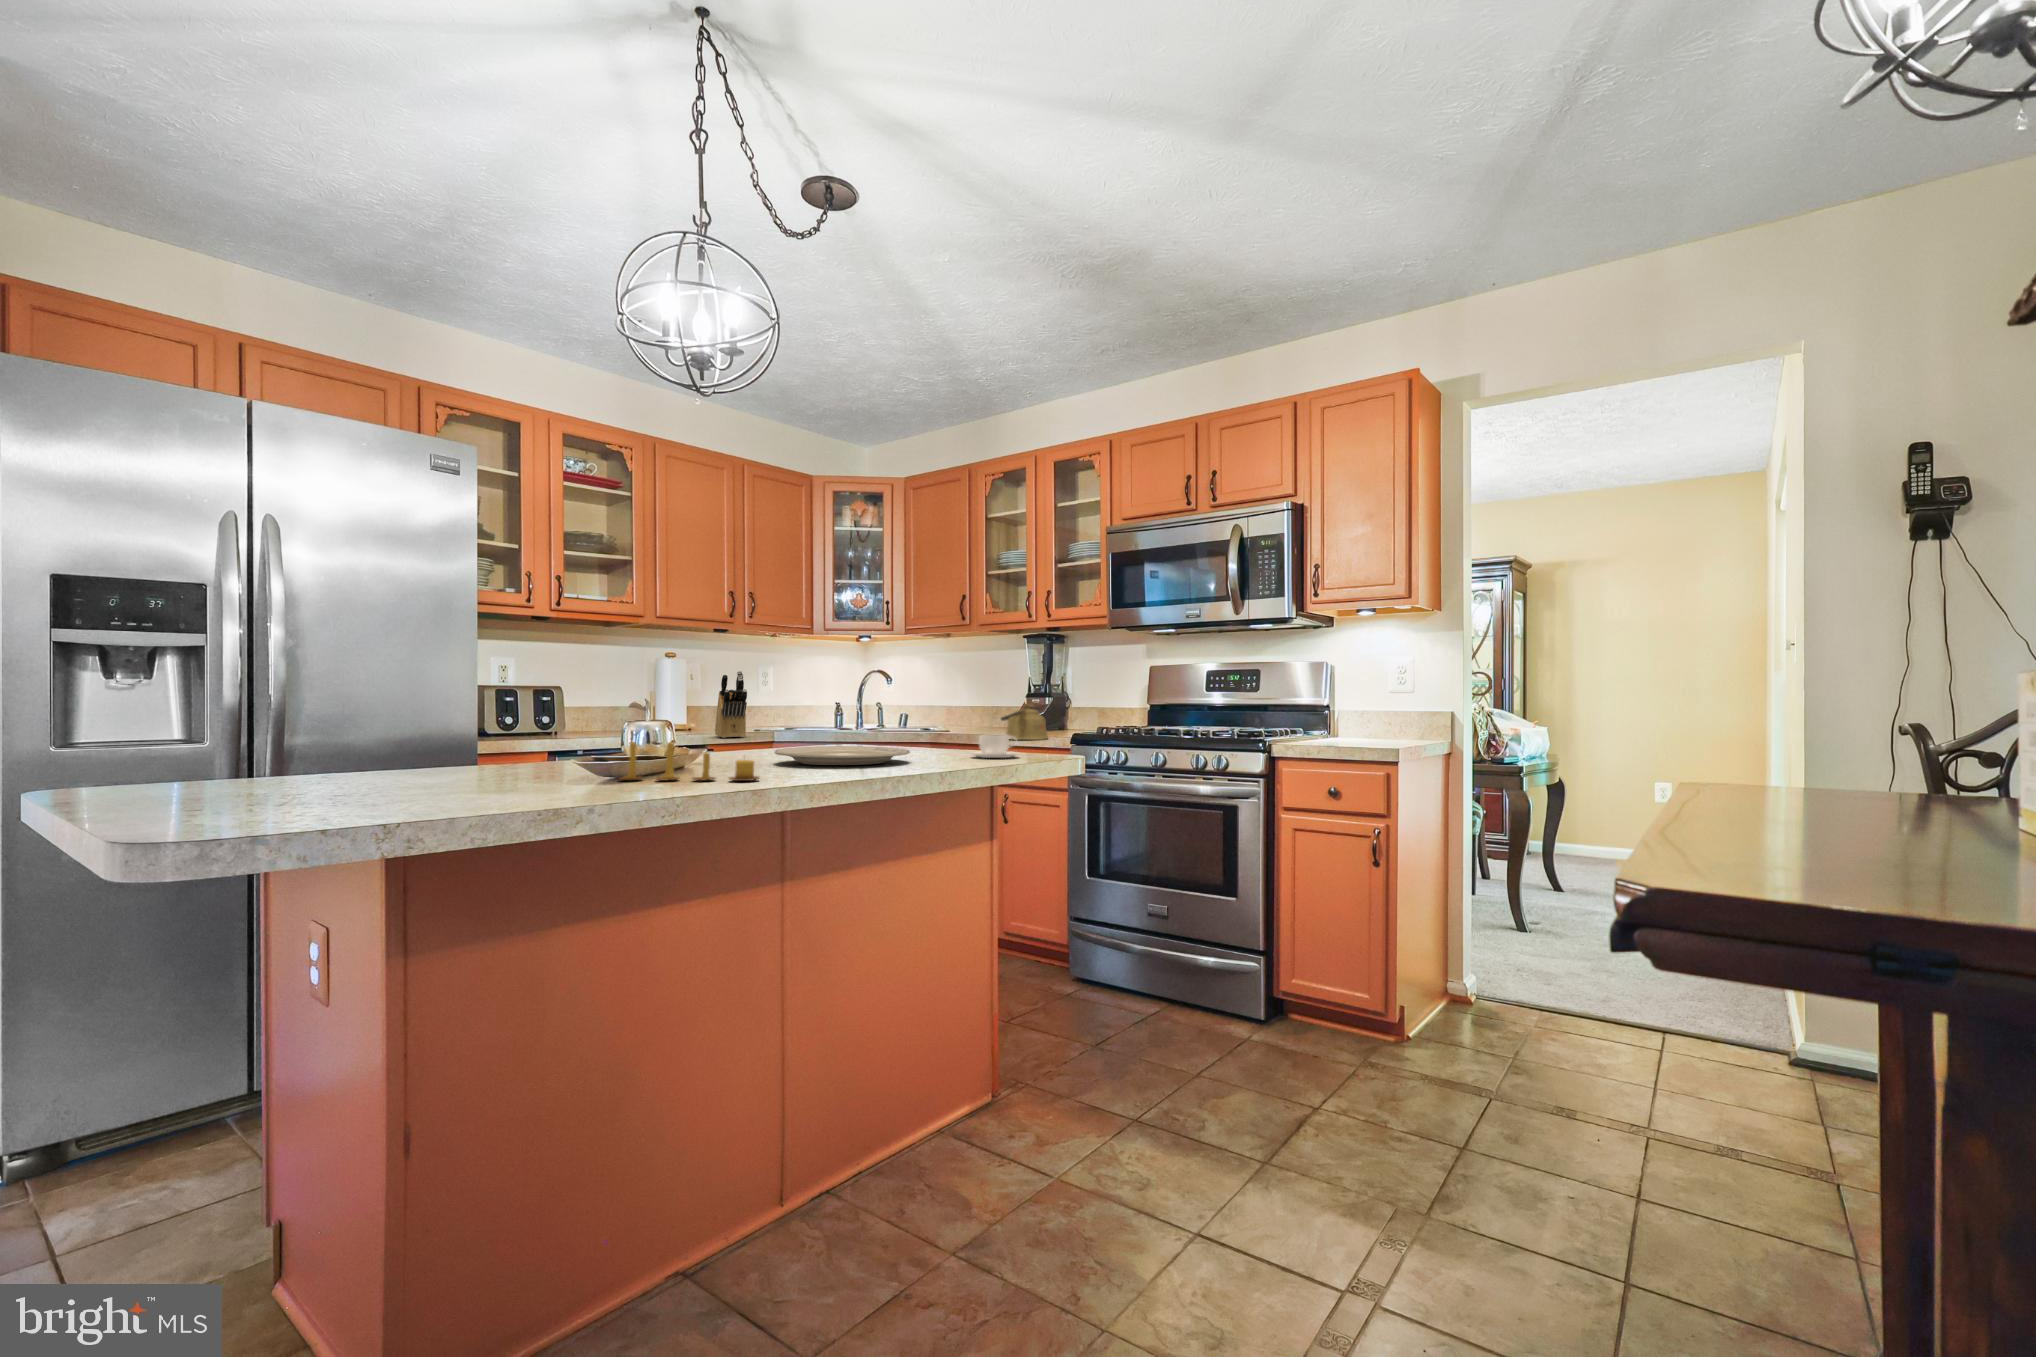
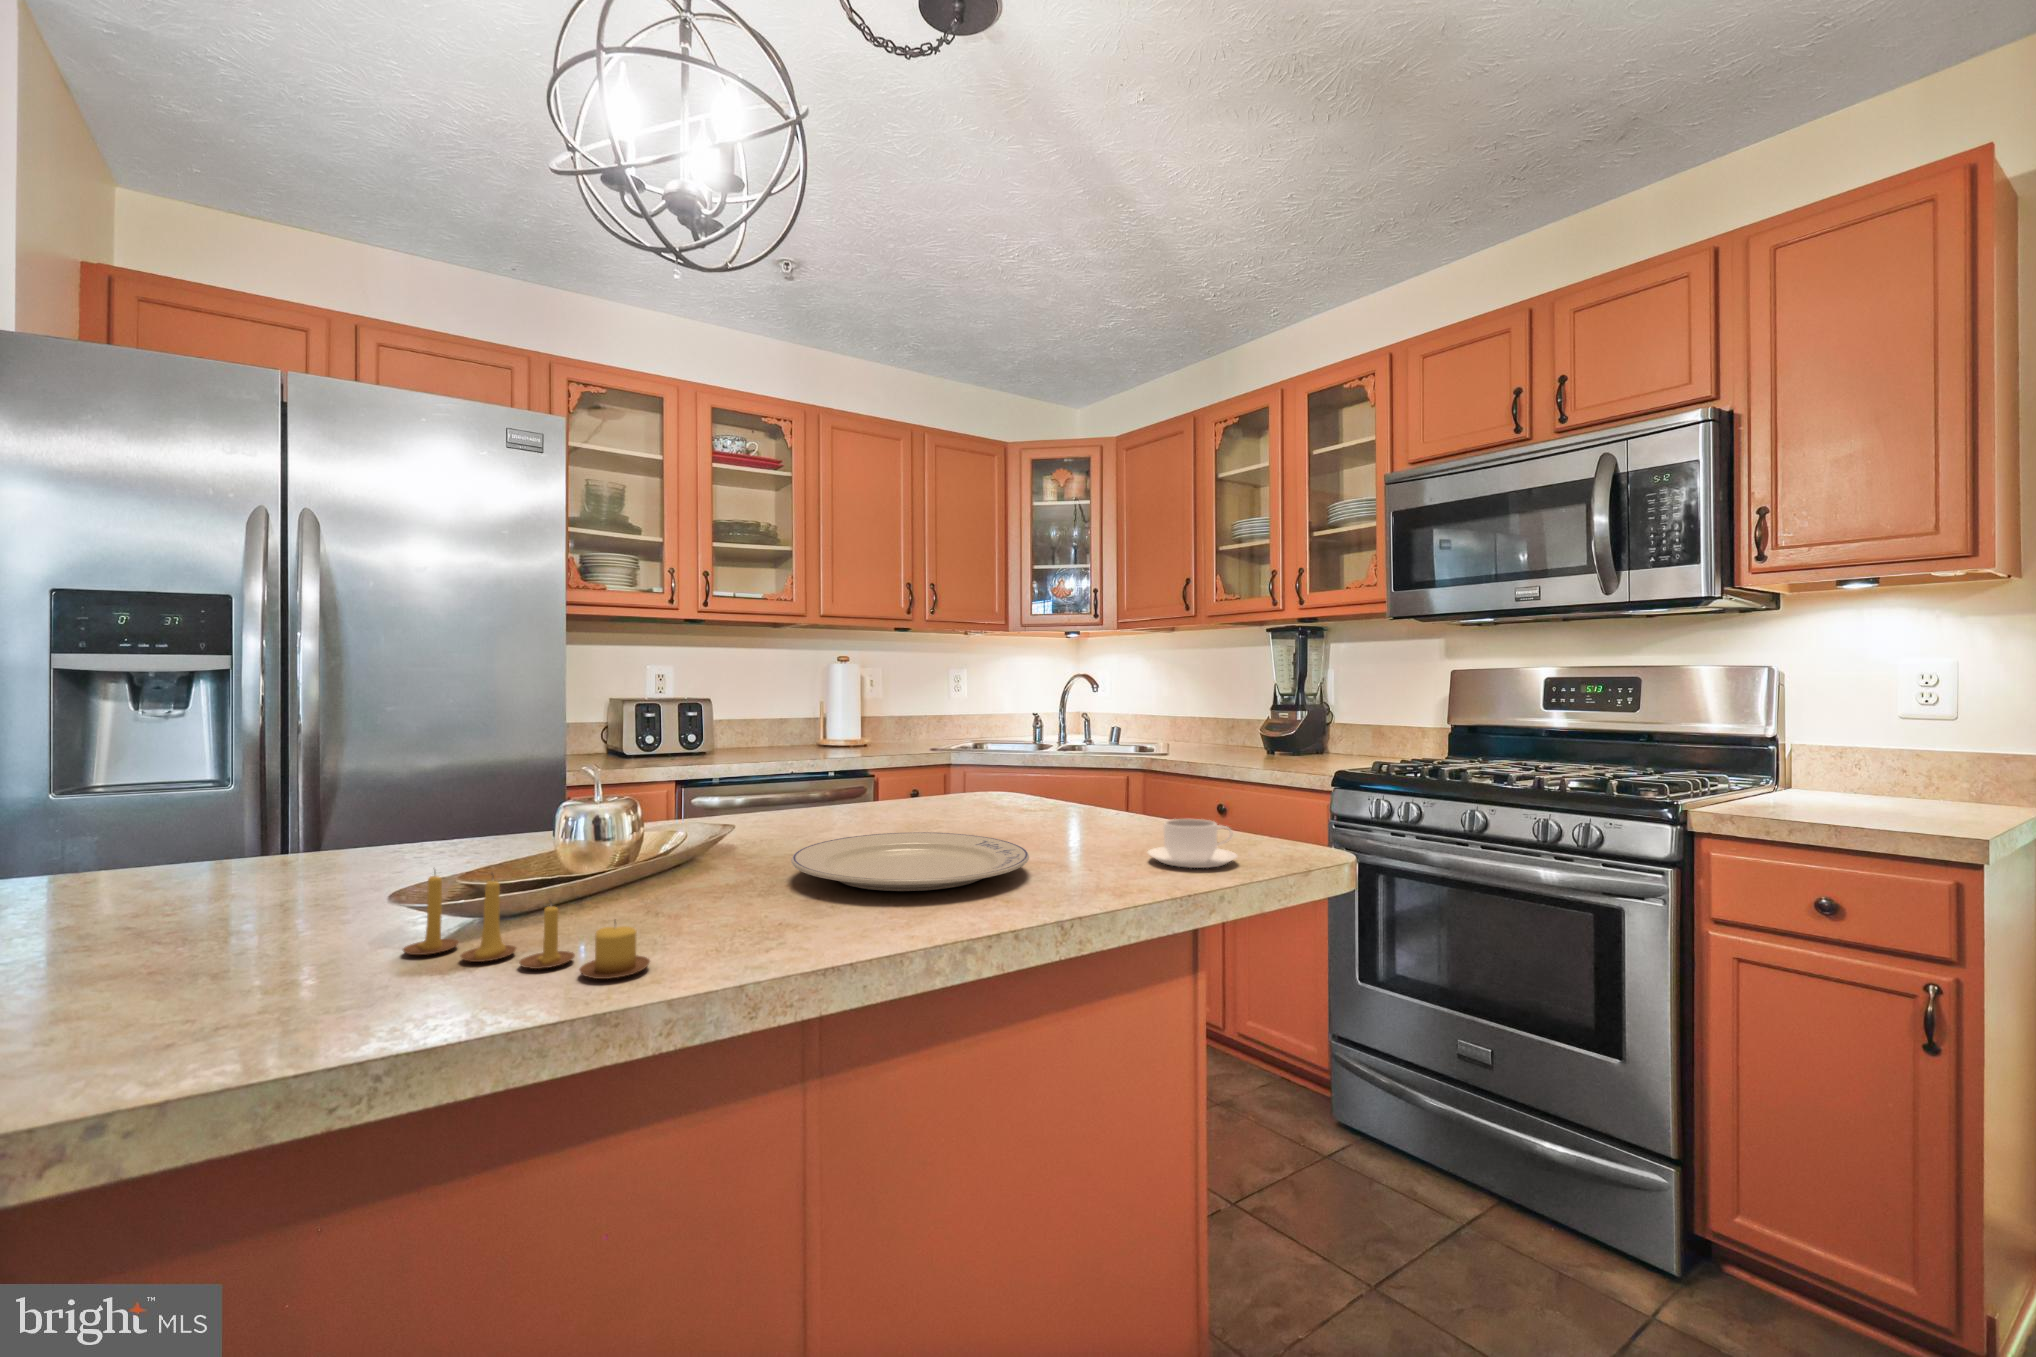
knife block: present [715,671,747,738] -> none [899,678,927,756]
kettle: present [1001,705,1048,740] -> none [1231,726,1300,775]

